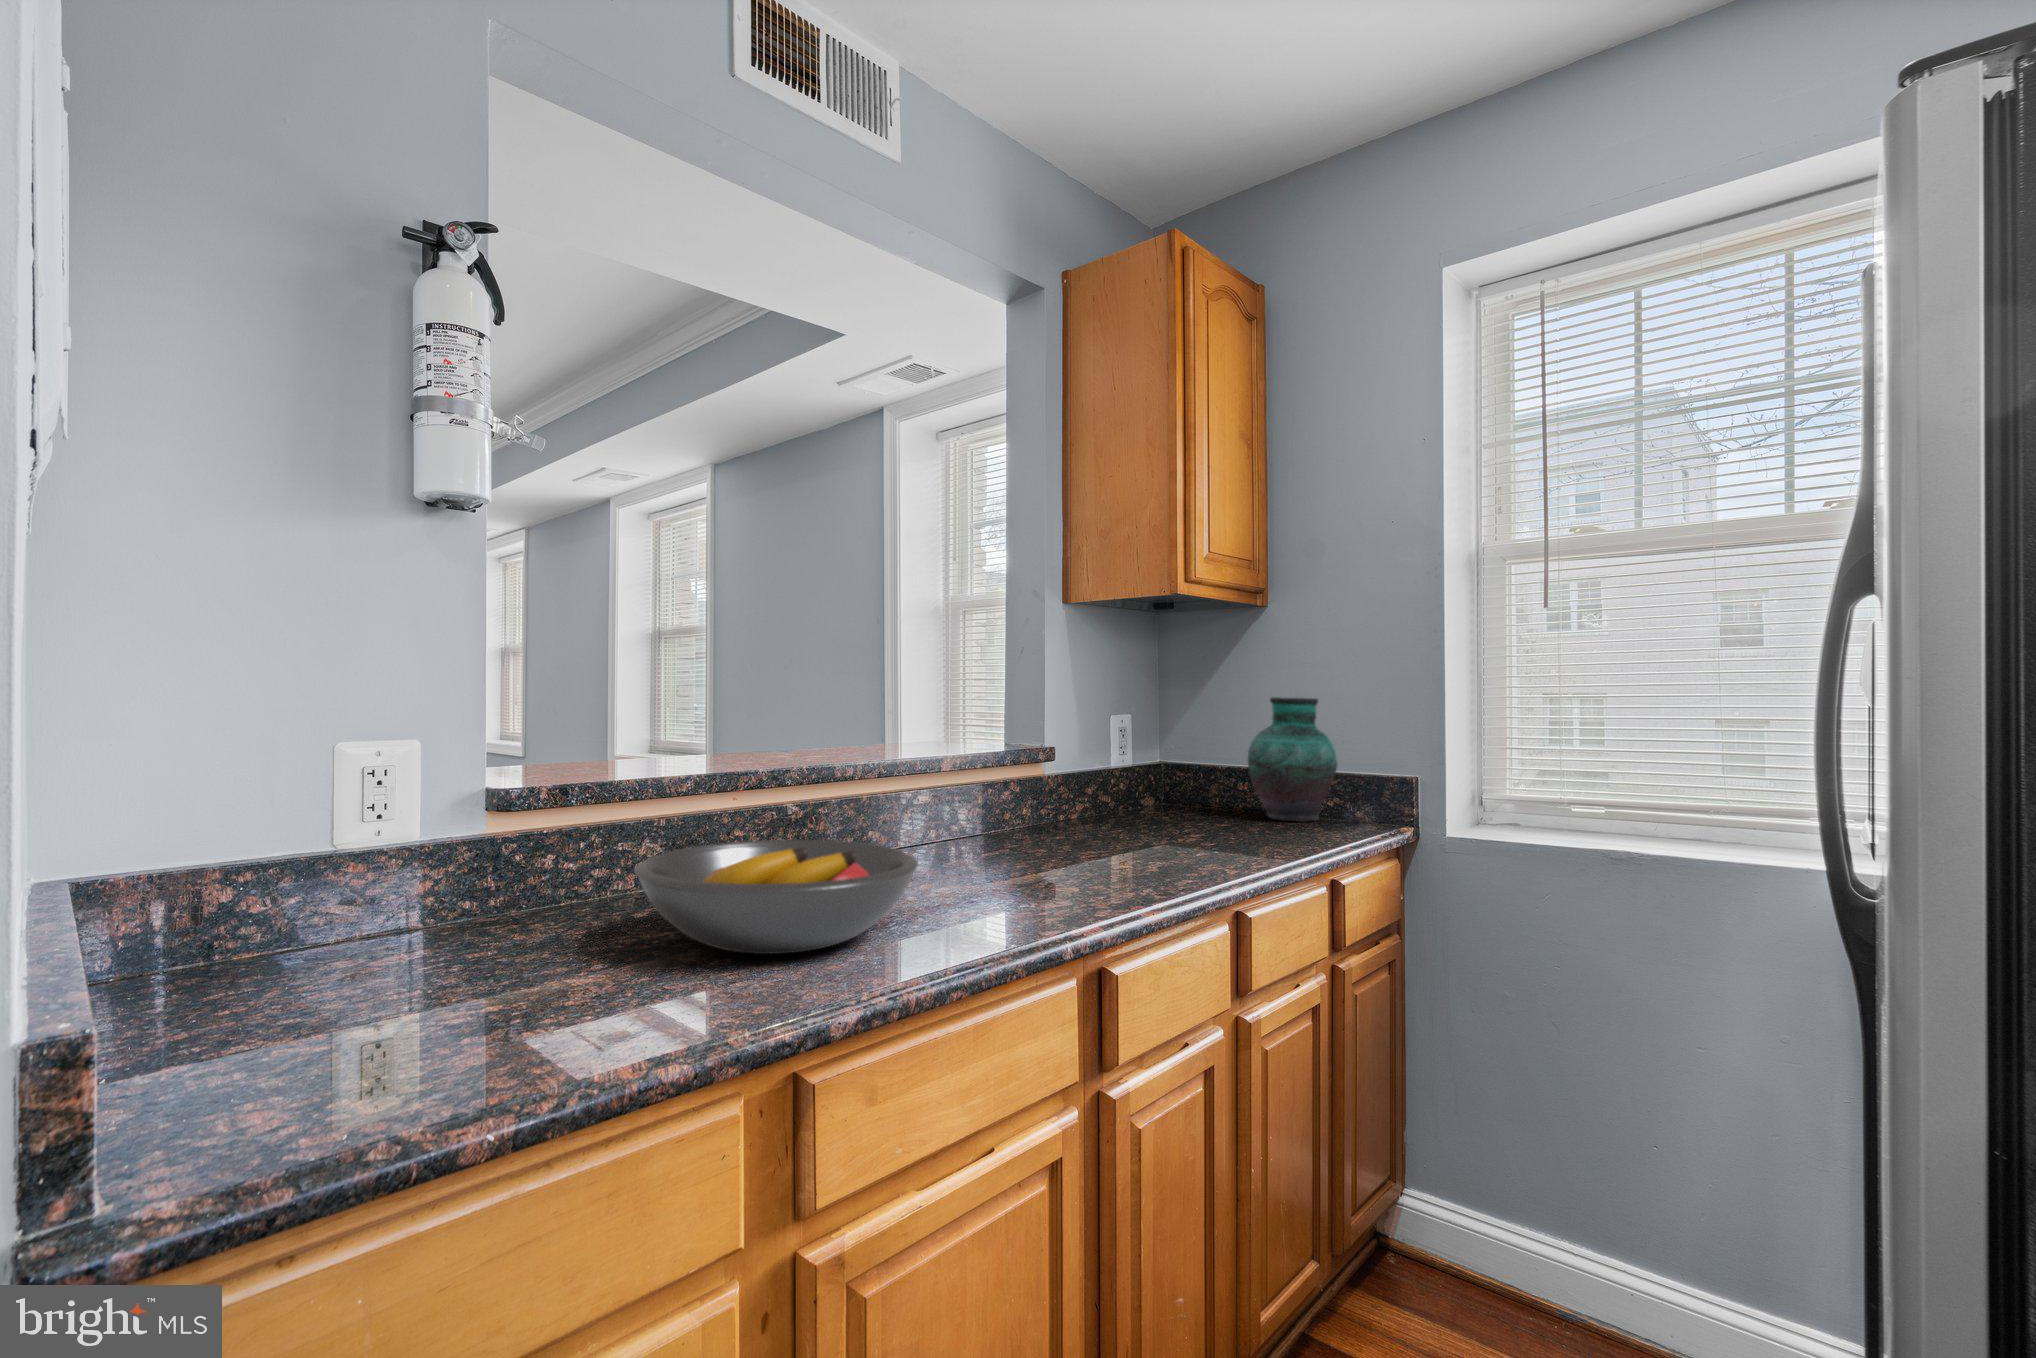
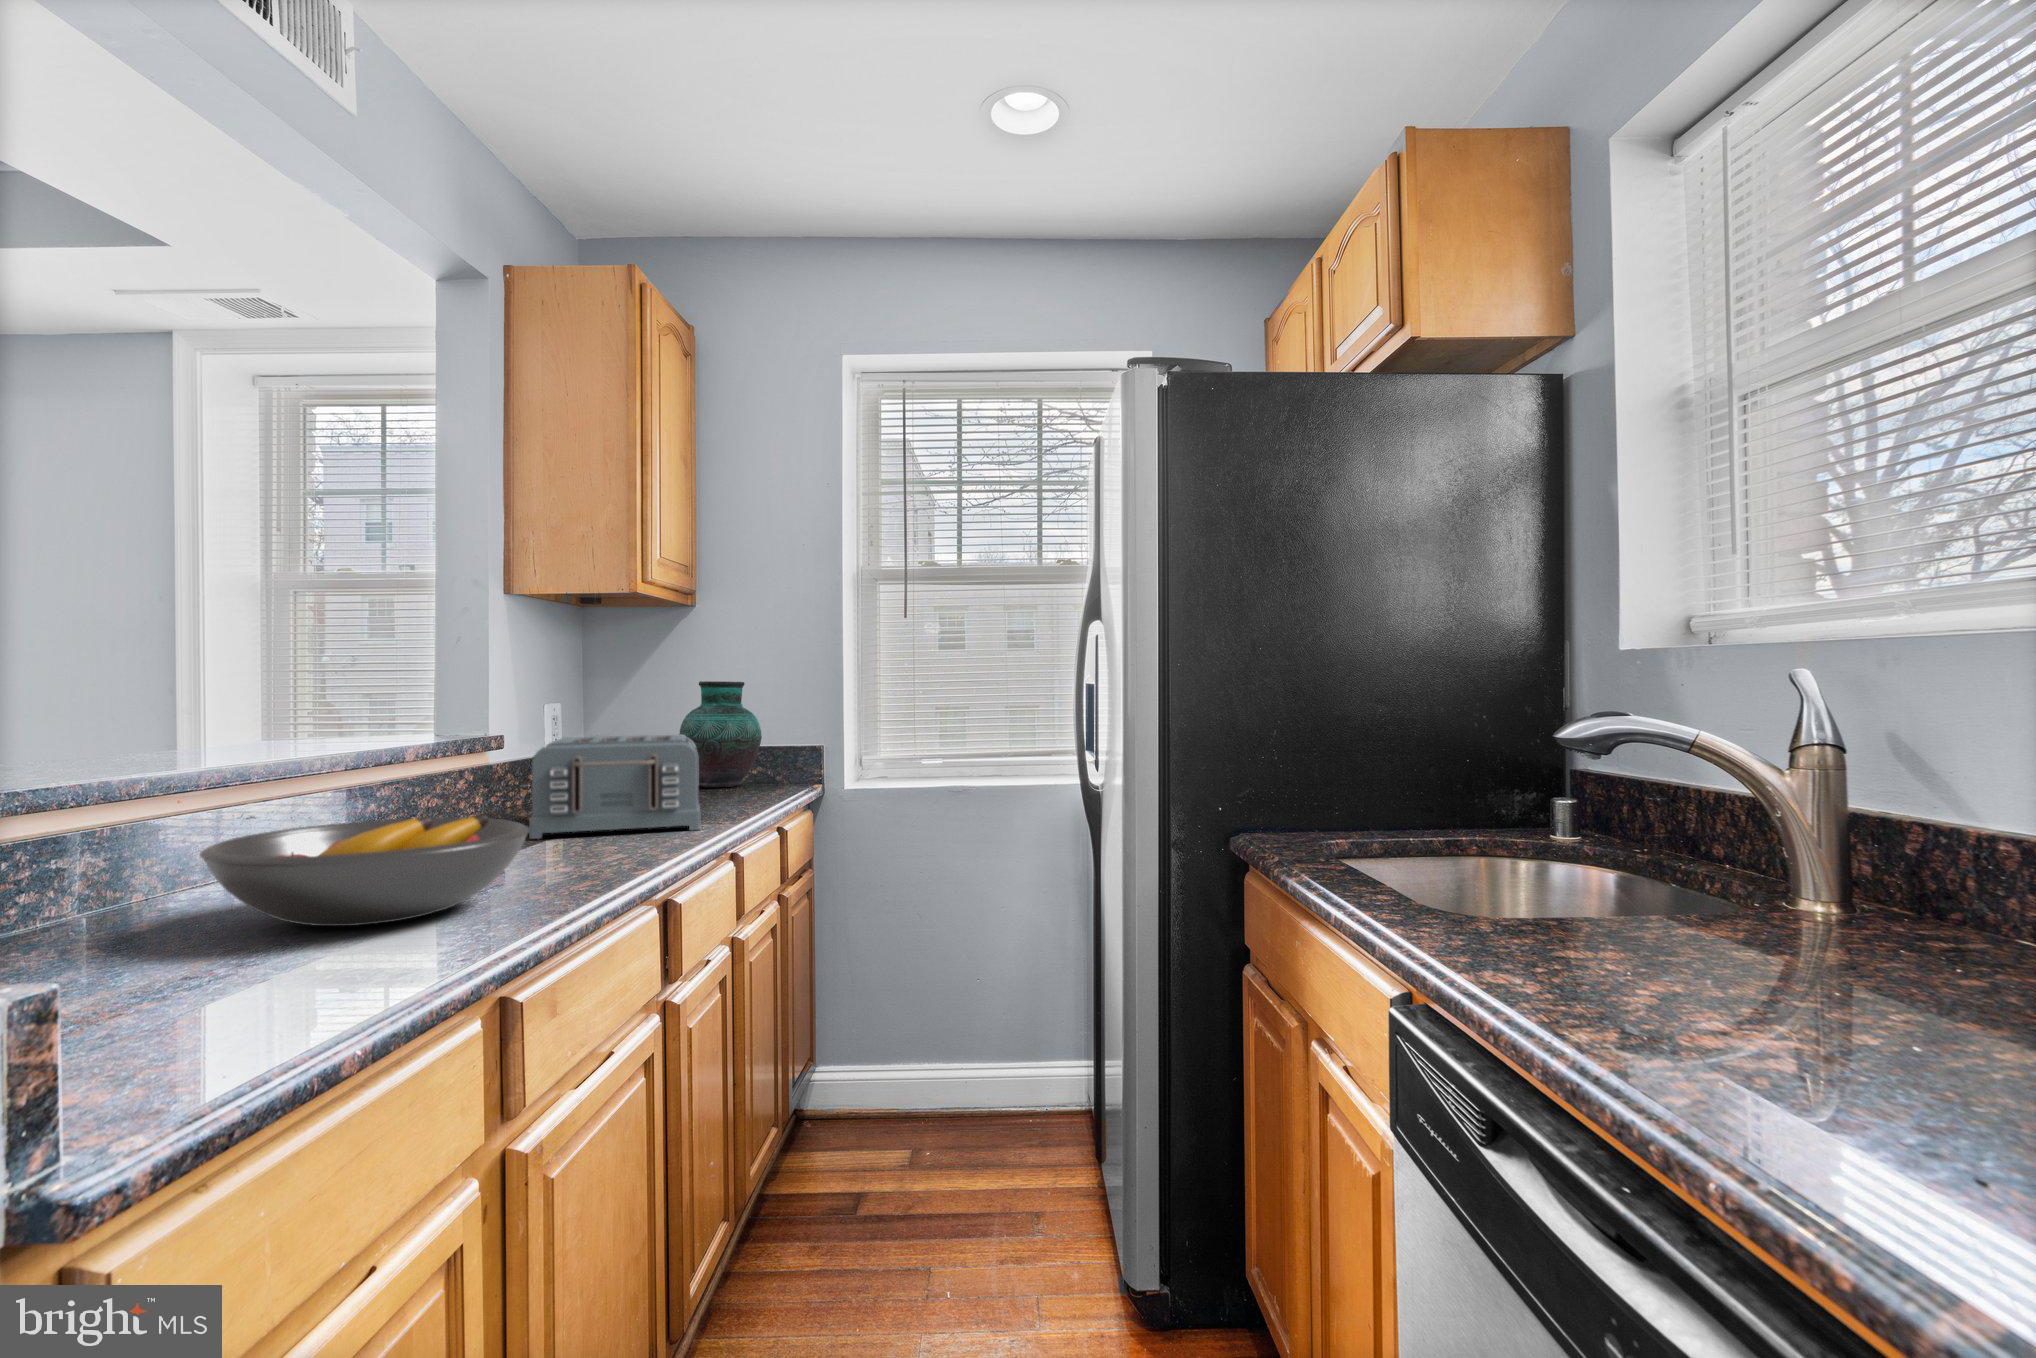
toaster: none [1023,757,1226,879] -> present [529,735,701,839]

